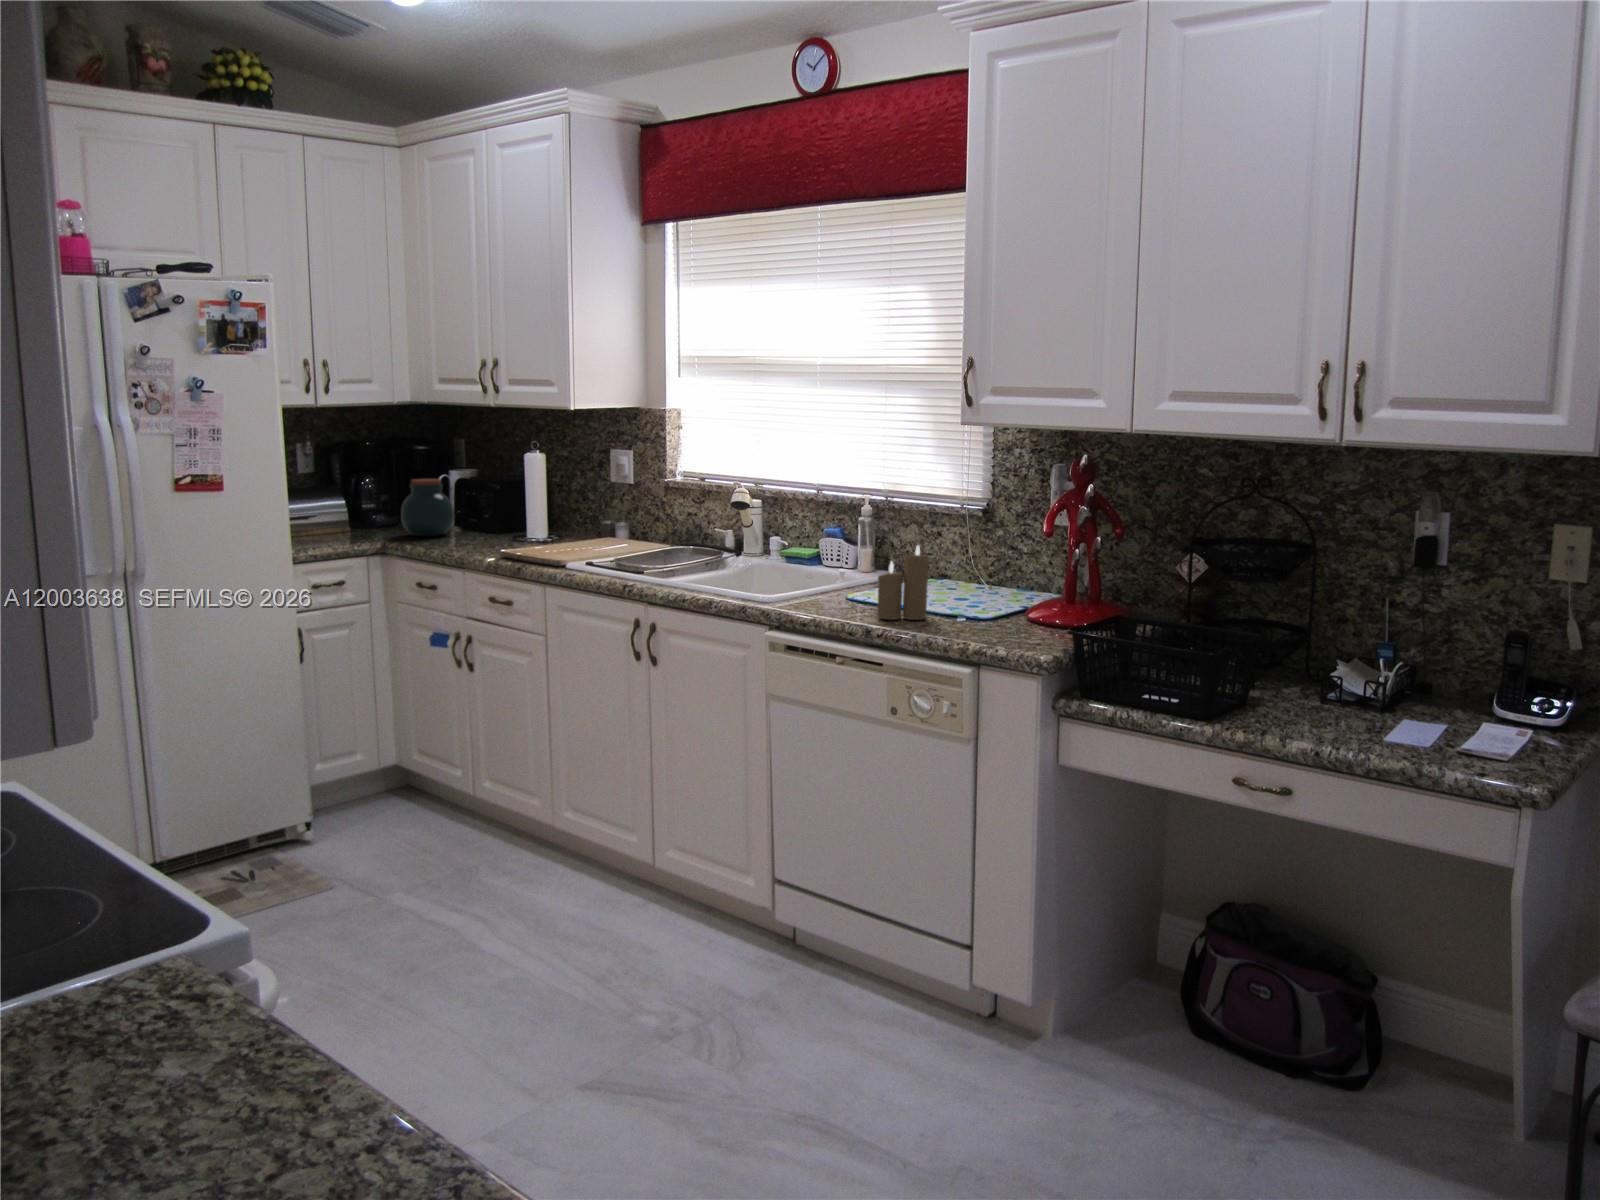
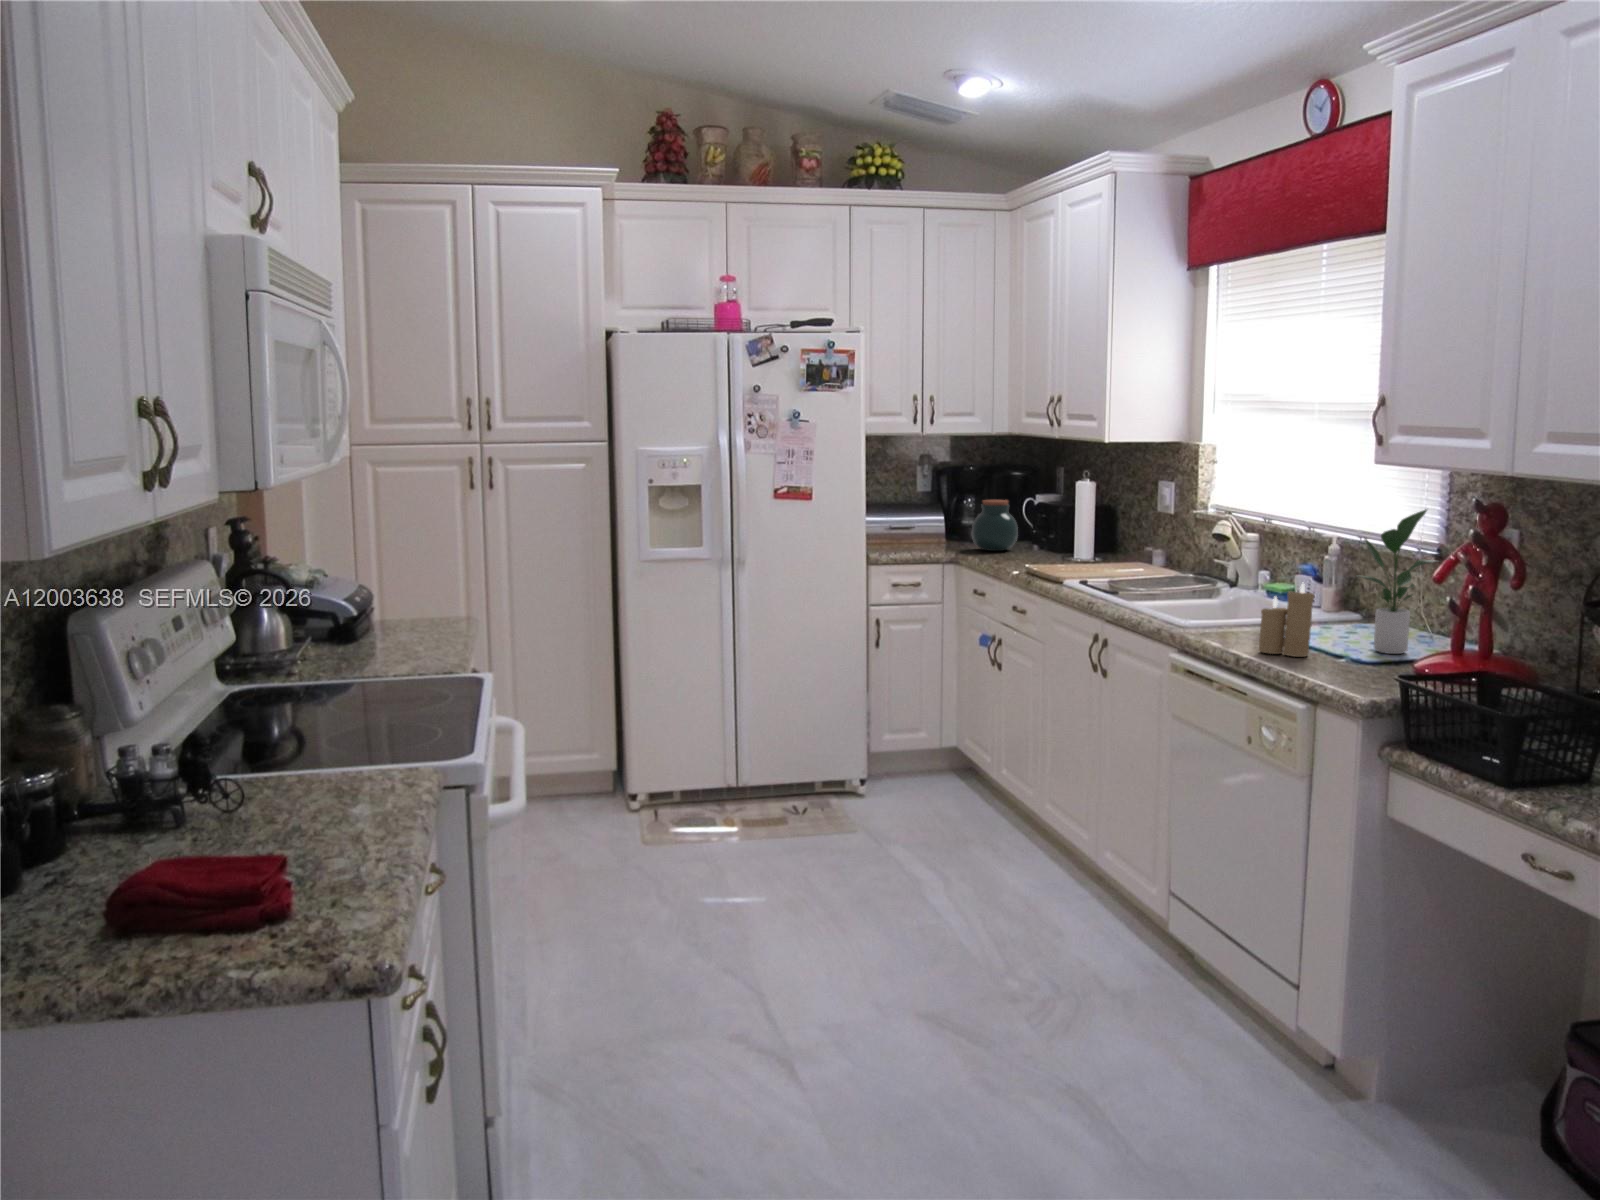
potted plant: none [946,466,1017,607] -> present [1357,509,1435,654]

